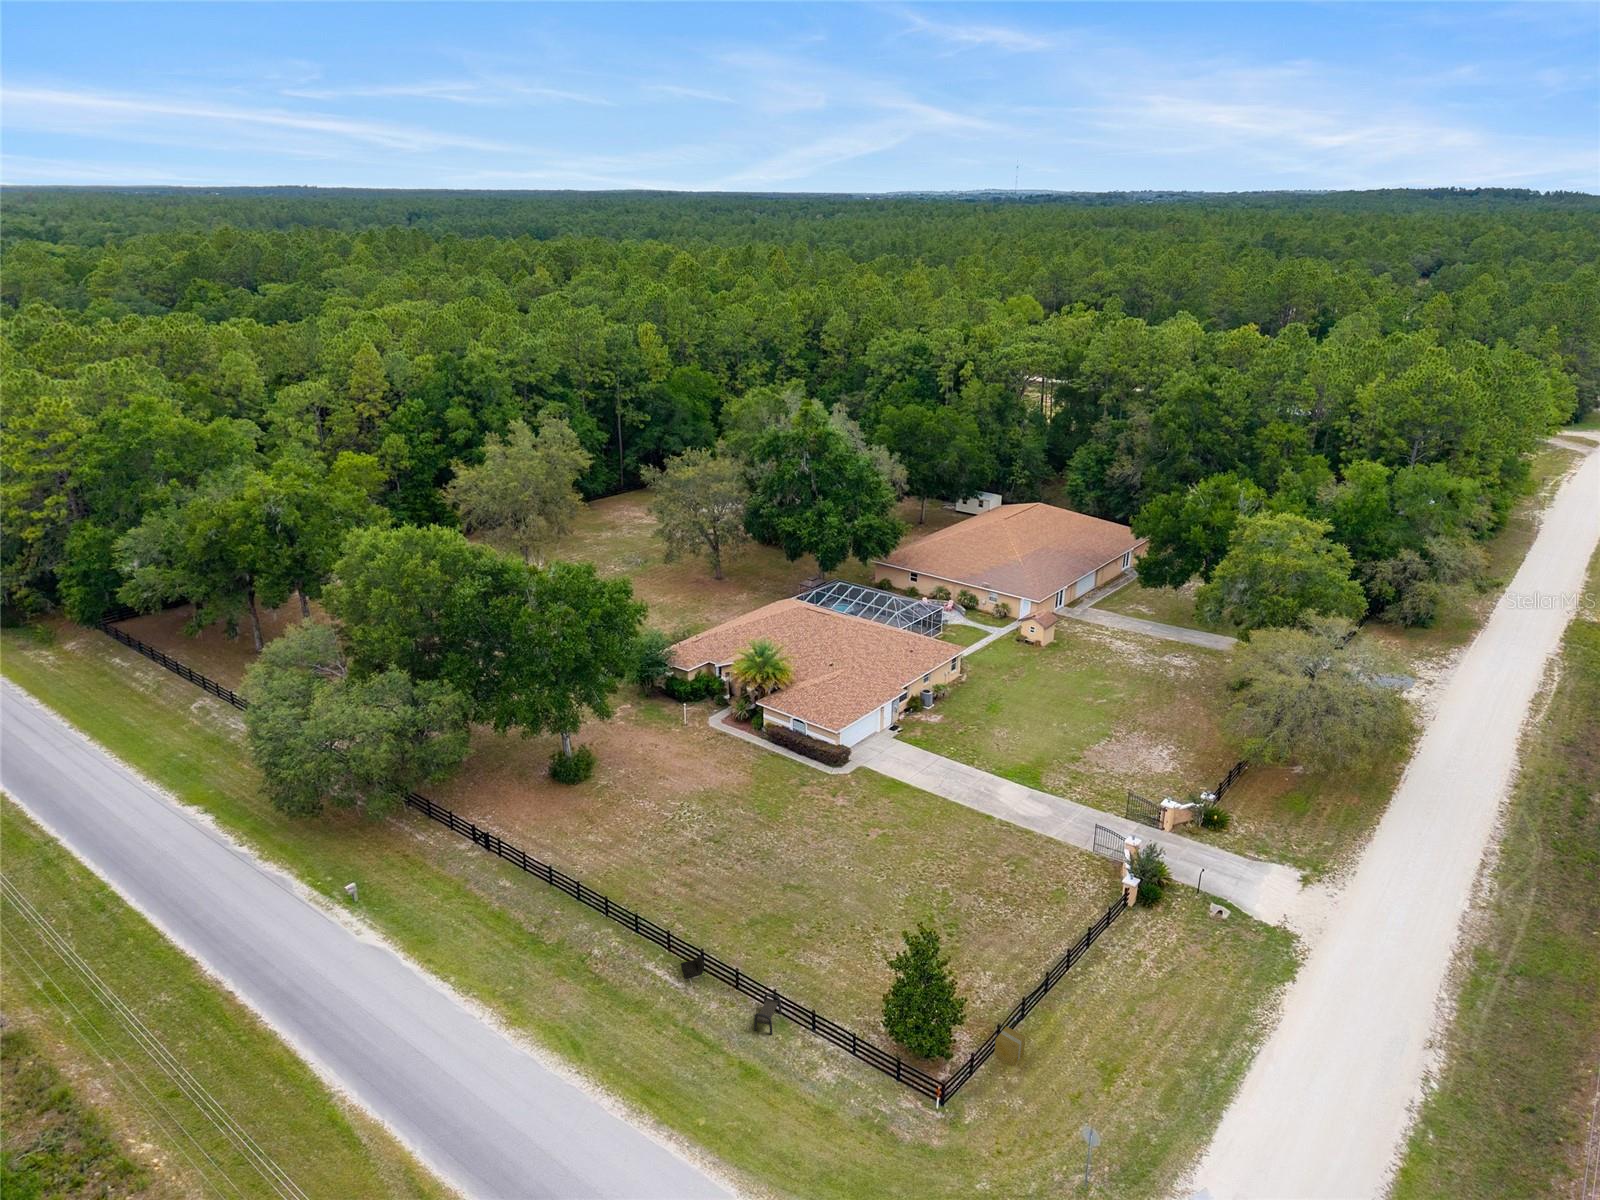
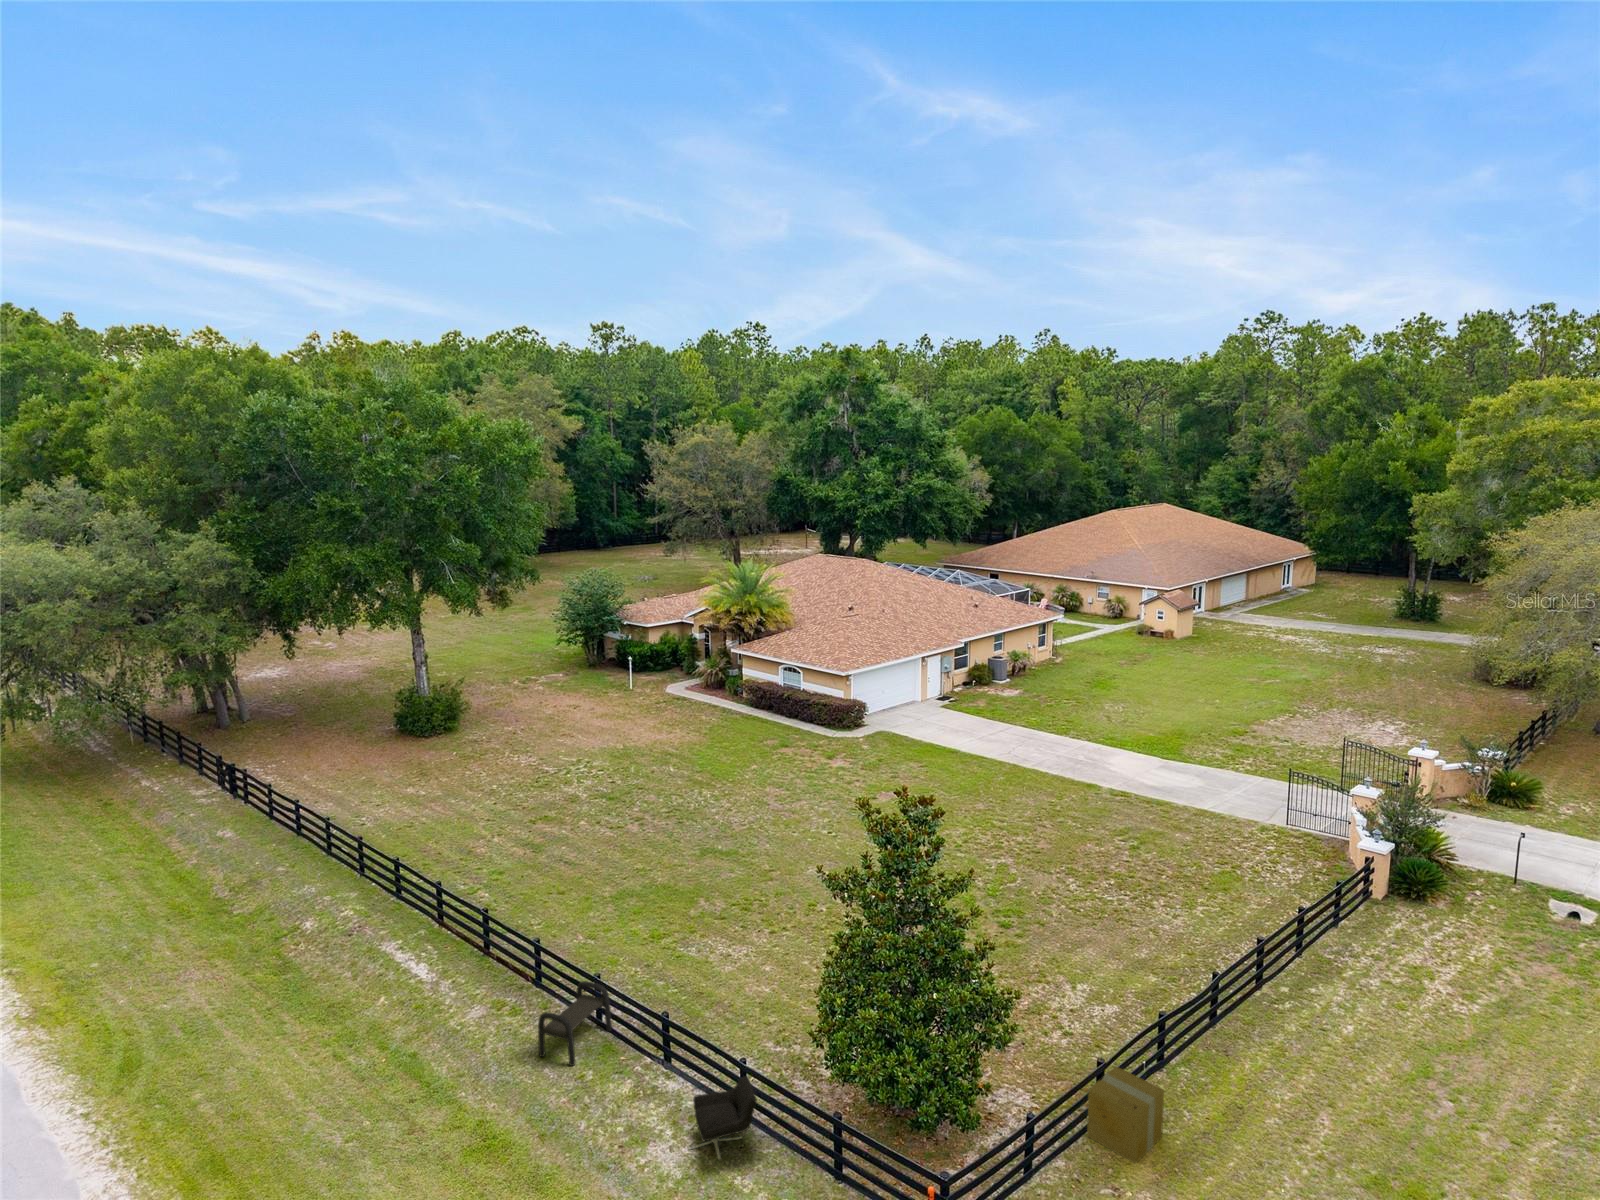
lounge chair: present [680,955,704,985] -> present [688,1076,756,1160]

